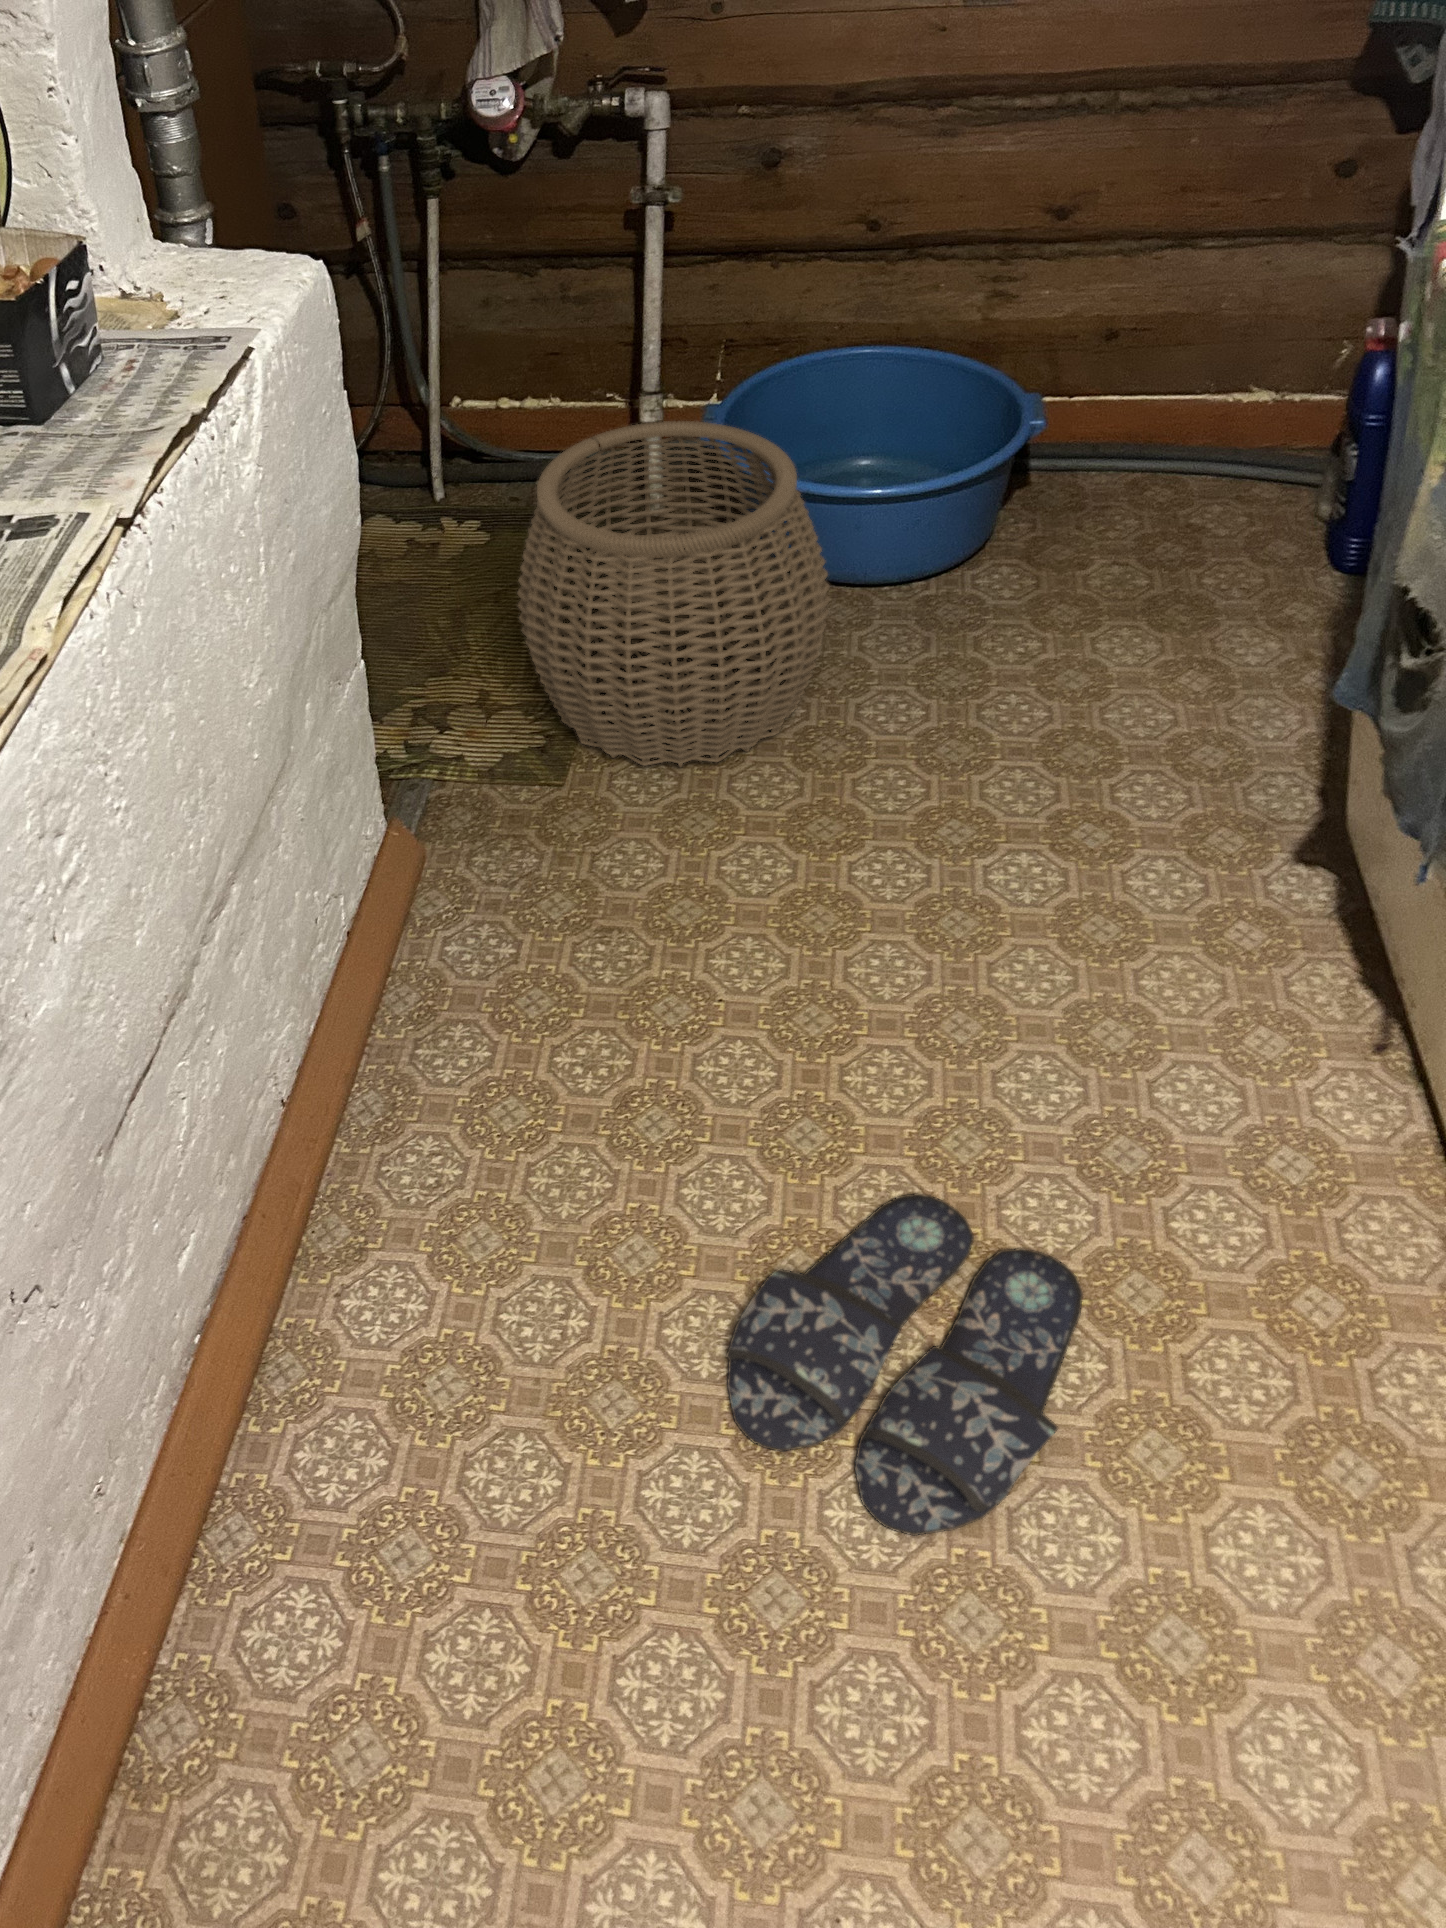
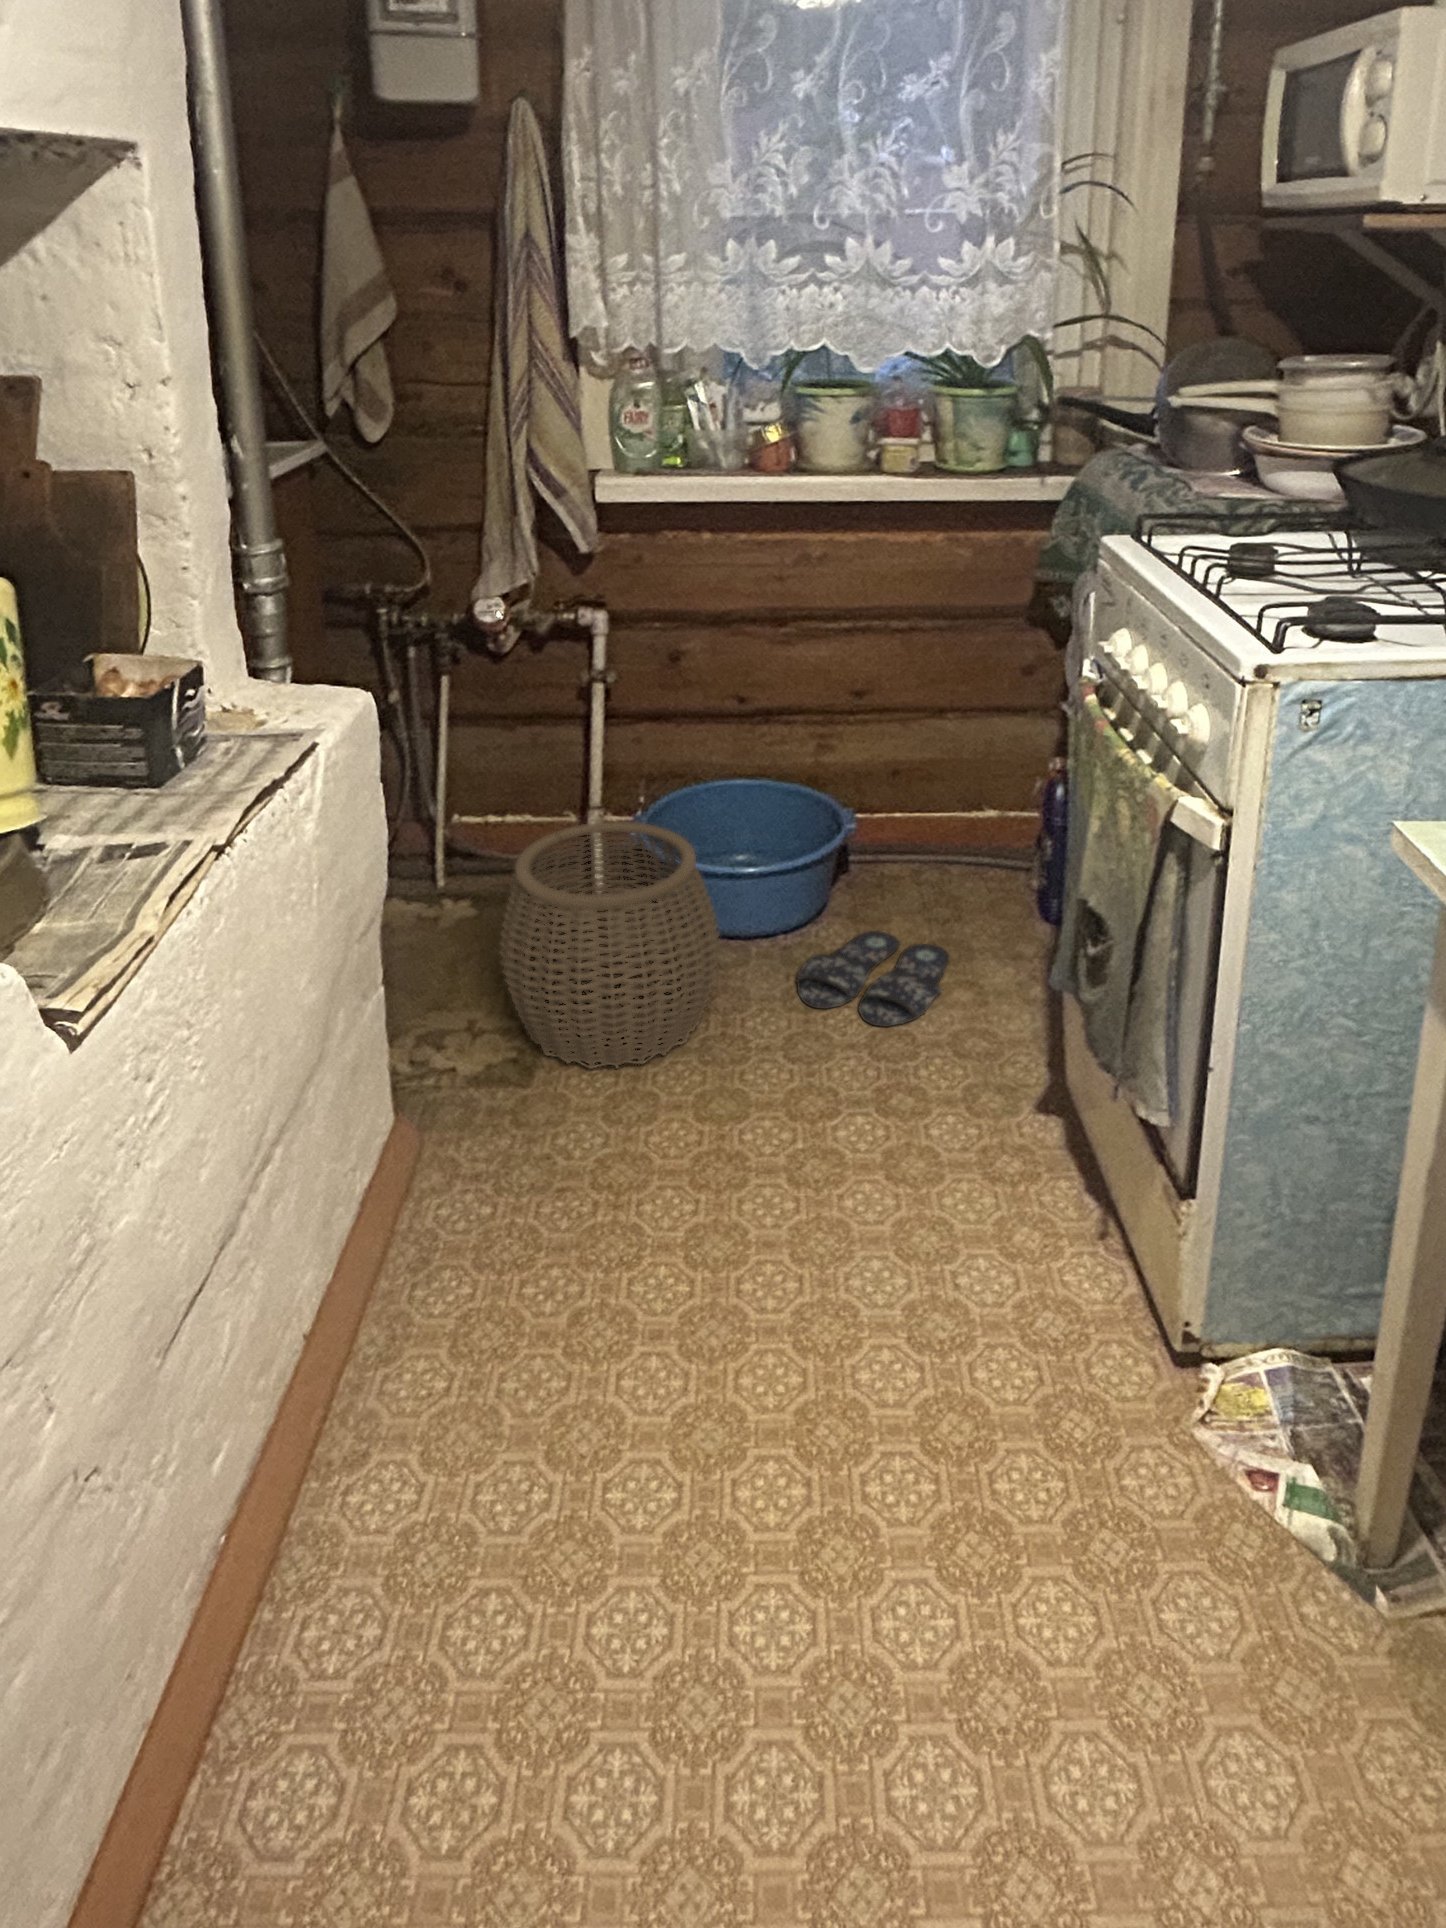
slippers: present [726,1194,1083,1535] -> present [797,931,949,1027]

